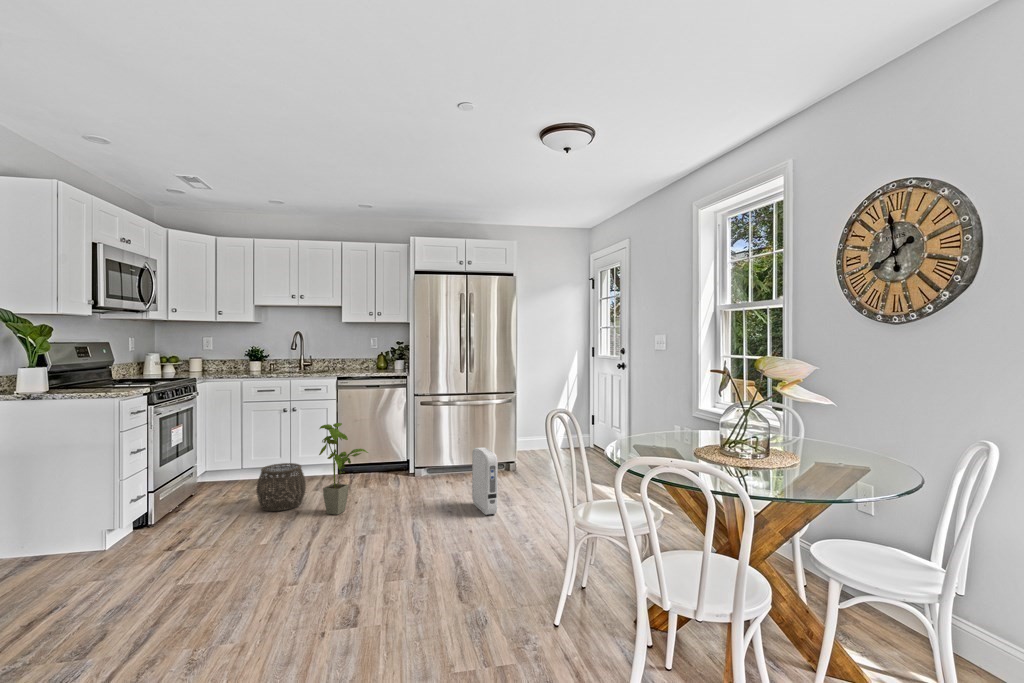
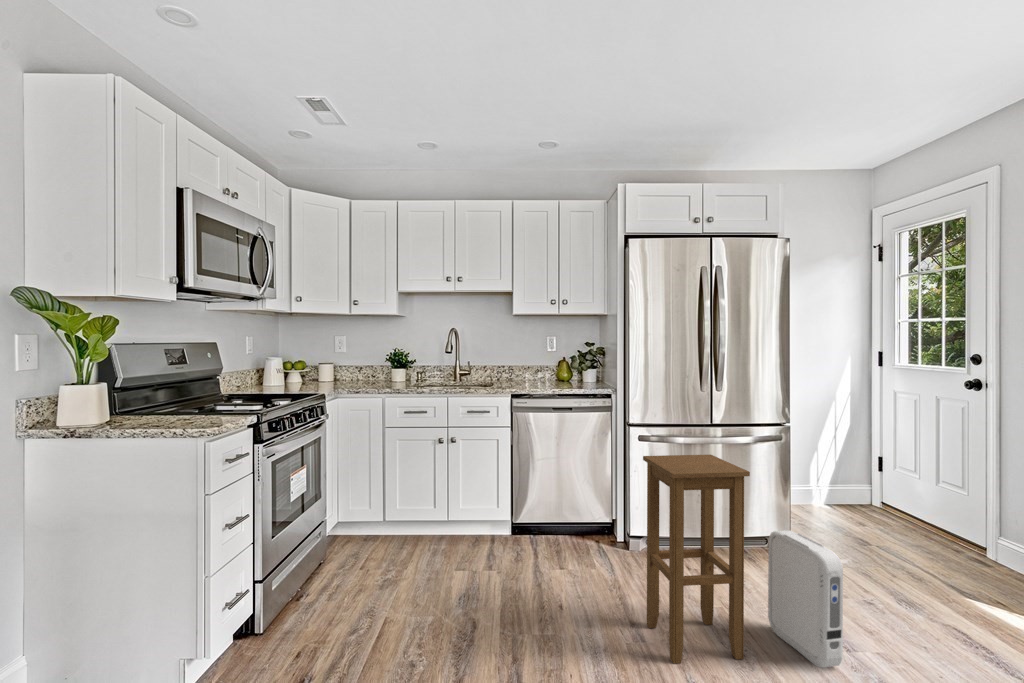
stool: none [401,407,451,519] -> present [643,455,750,664]
house plant: present [319,423,368,515] -> none [511,479,594,635]
woven basket: present [256,463,306,511] -> none [410,530,484,615]

